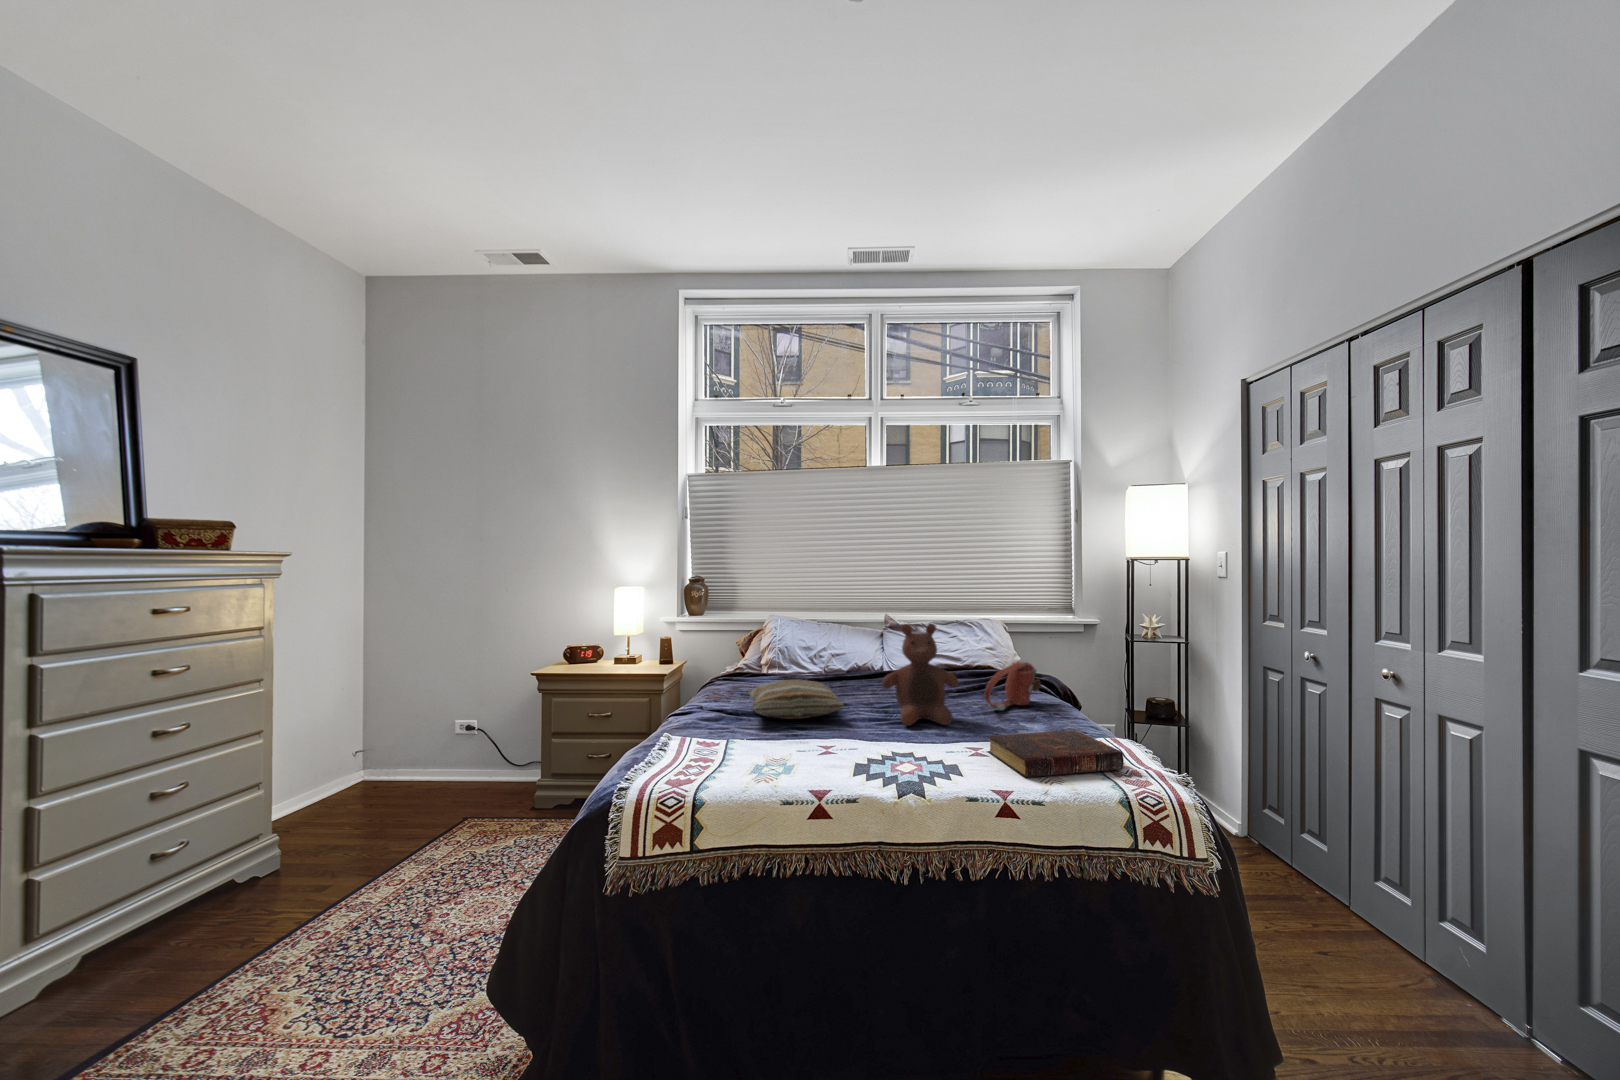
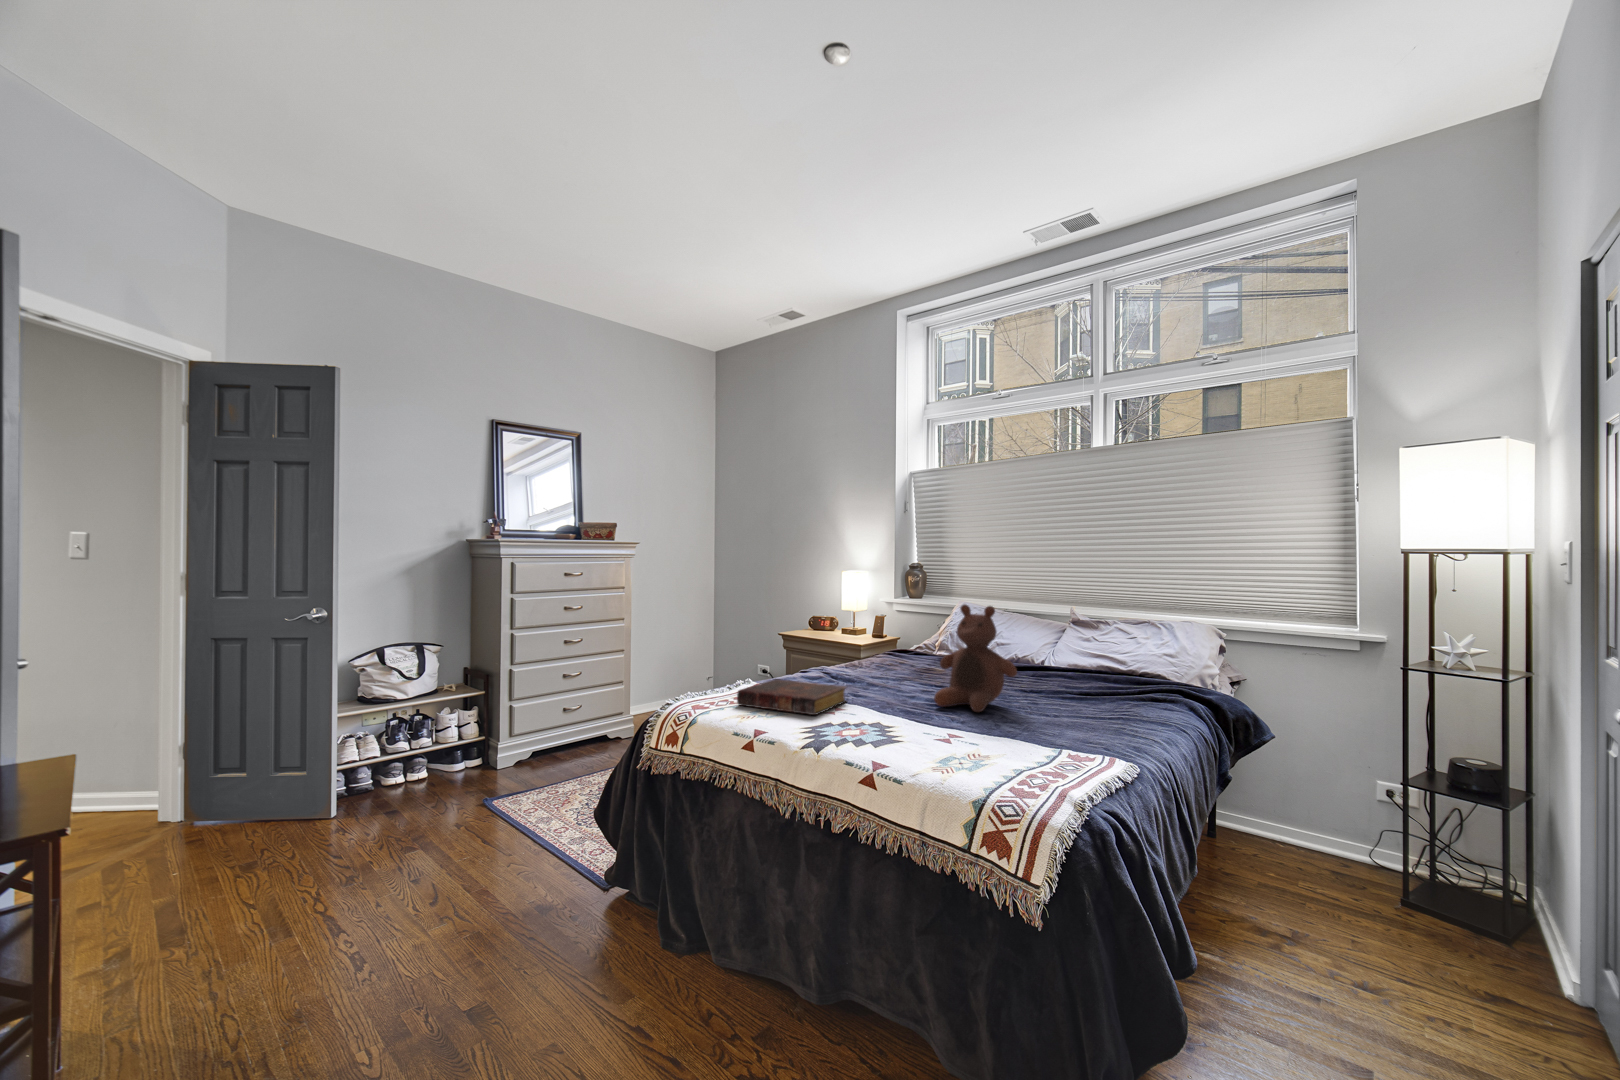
handbag: present [984,661,1041,710] -> none [1045,662,1150,715]
pillow: present [749,679,844,719] -> none [816,651,925,686]
book: present [987,730,1124,778] -> present [737,679,847,715]

